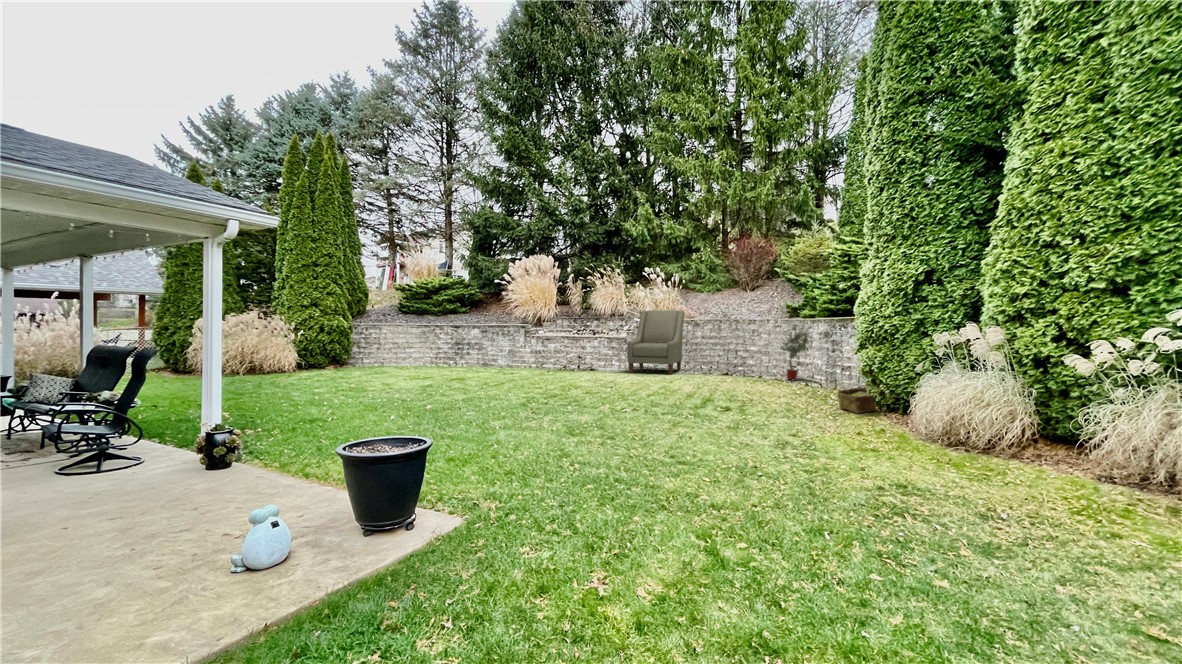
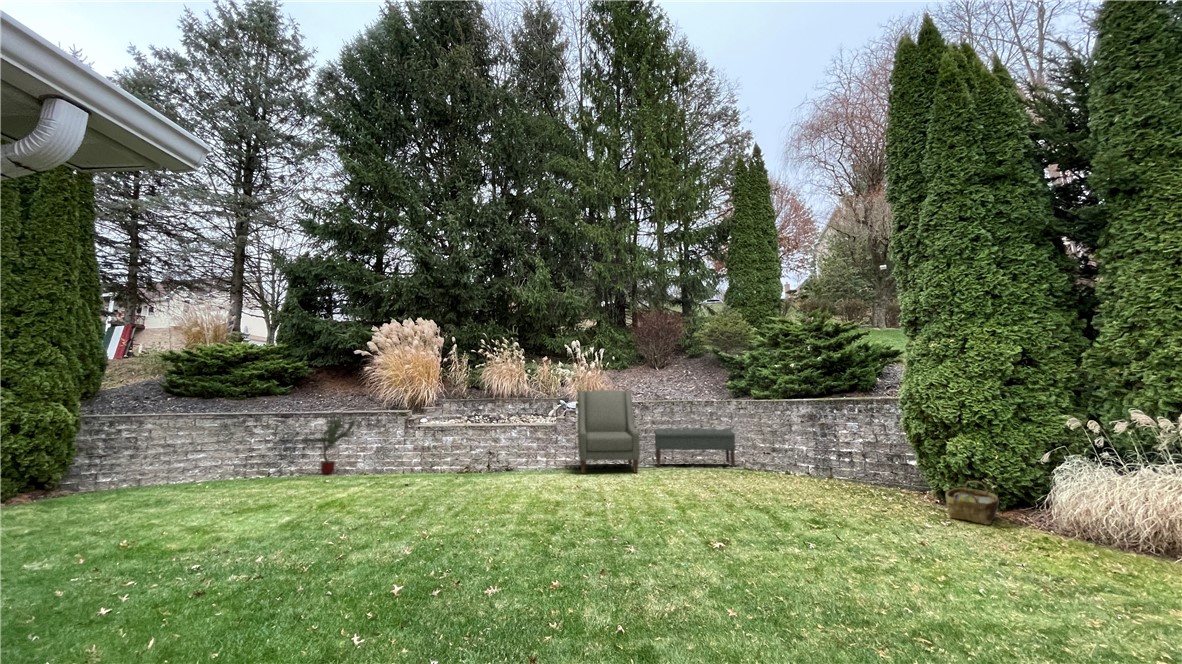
potted tree: present [780,325,809,380] -> present [305,412,355,474]
bench: none [695,342,767,376] -> present [654,429,735,467]

